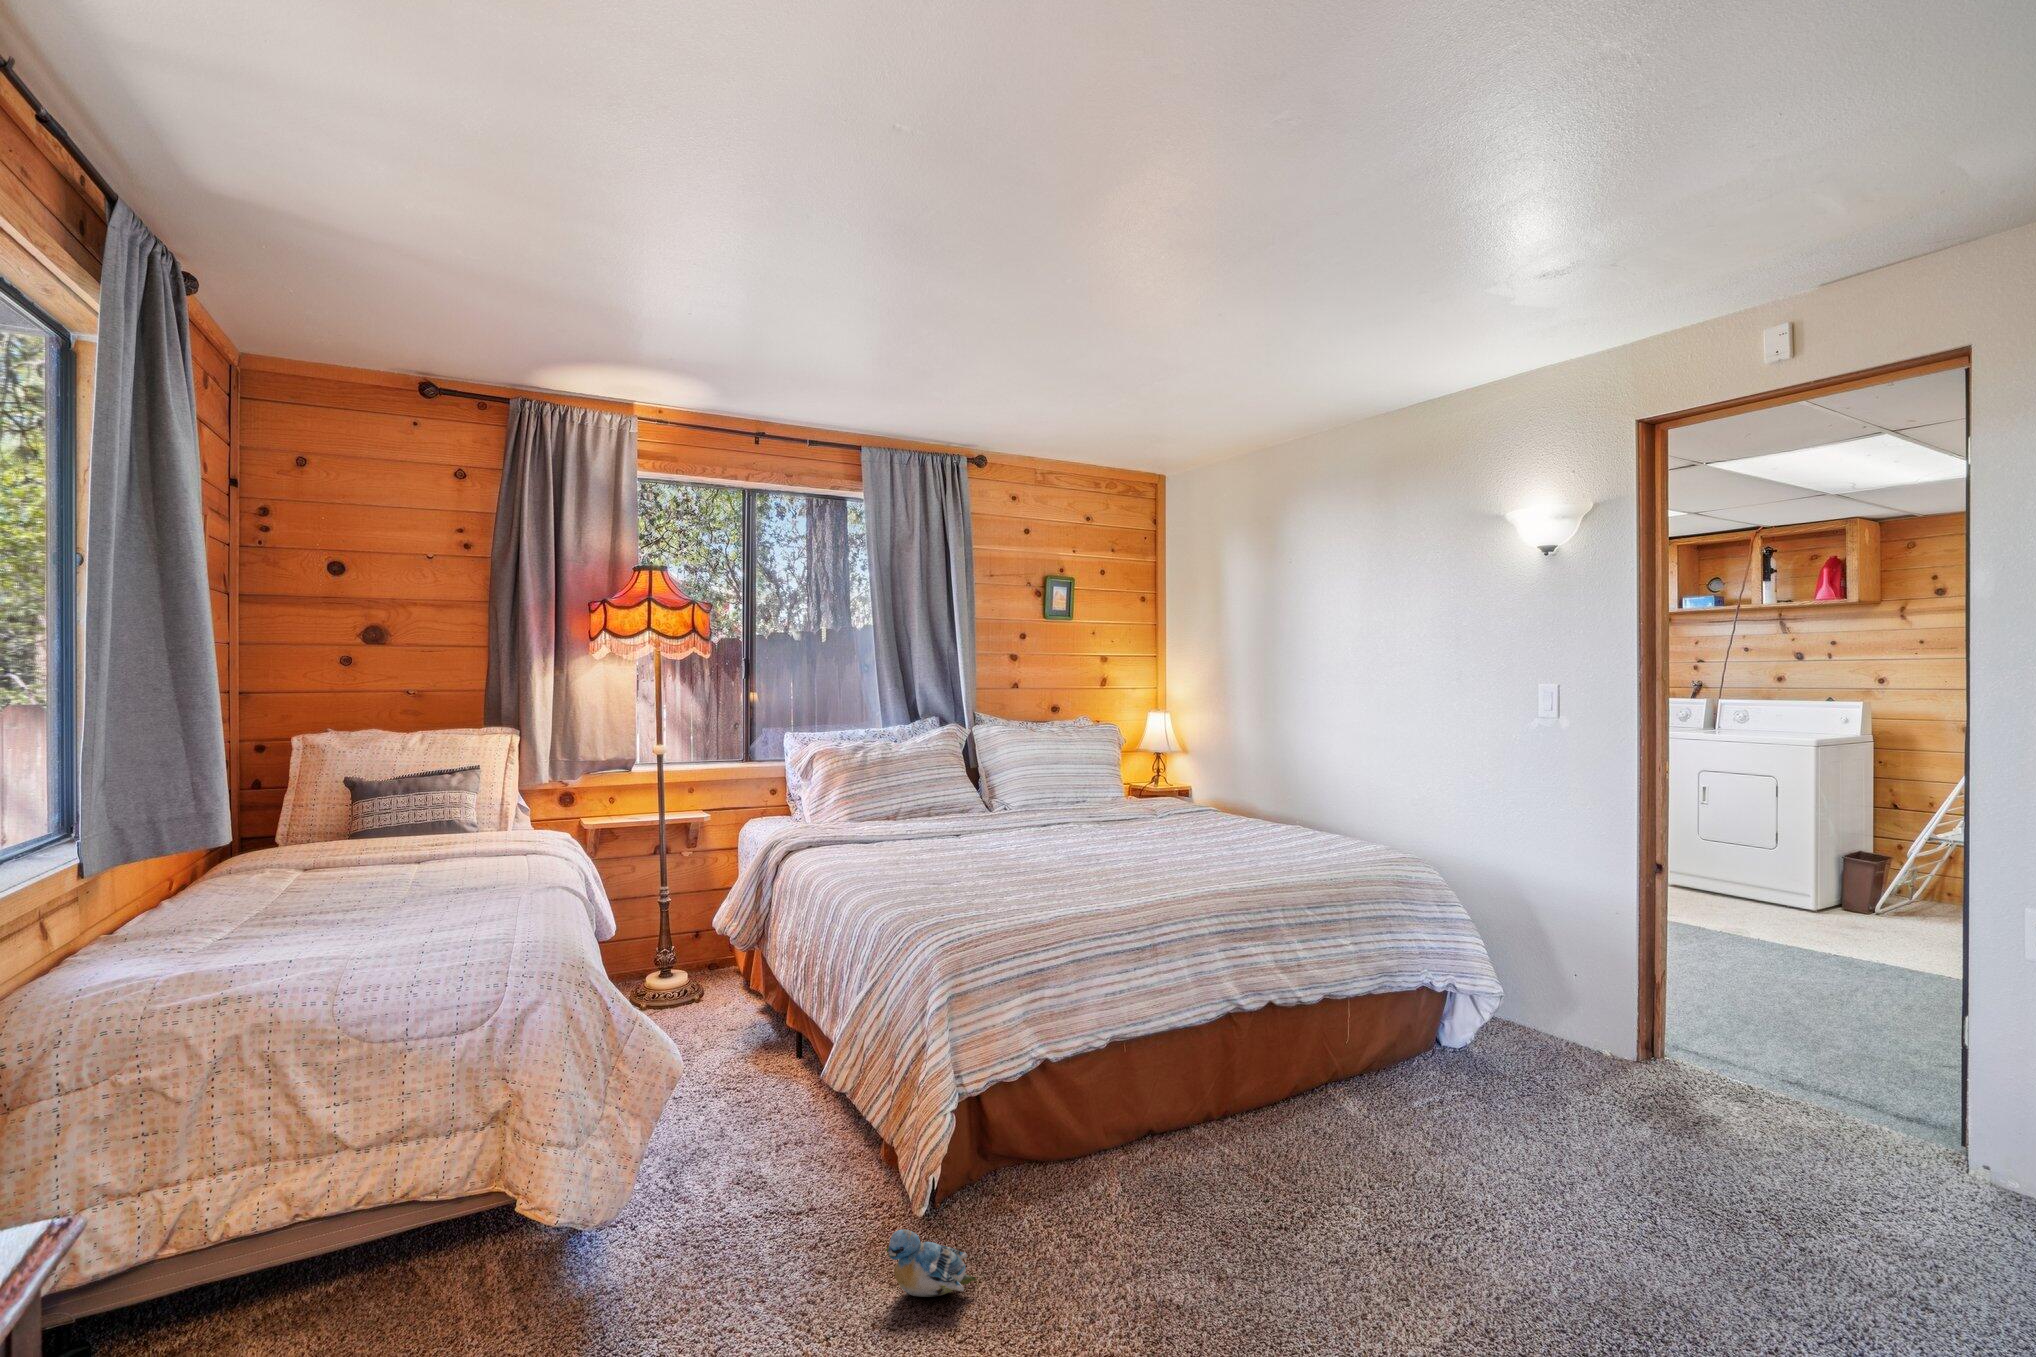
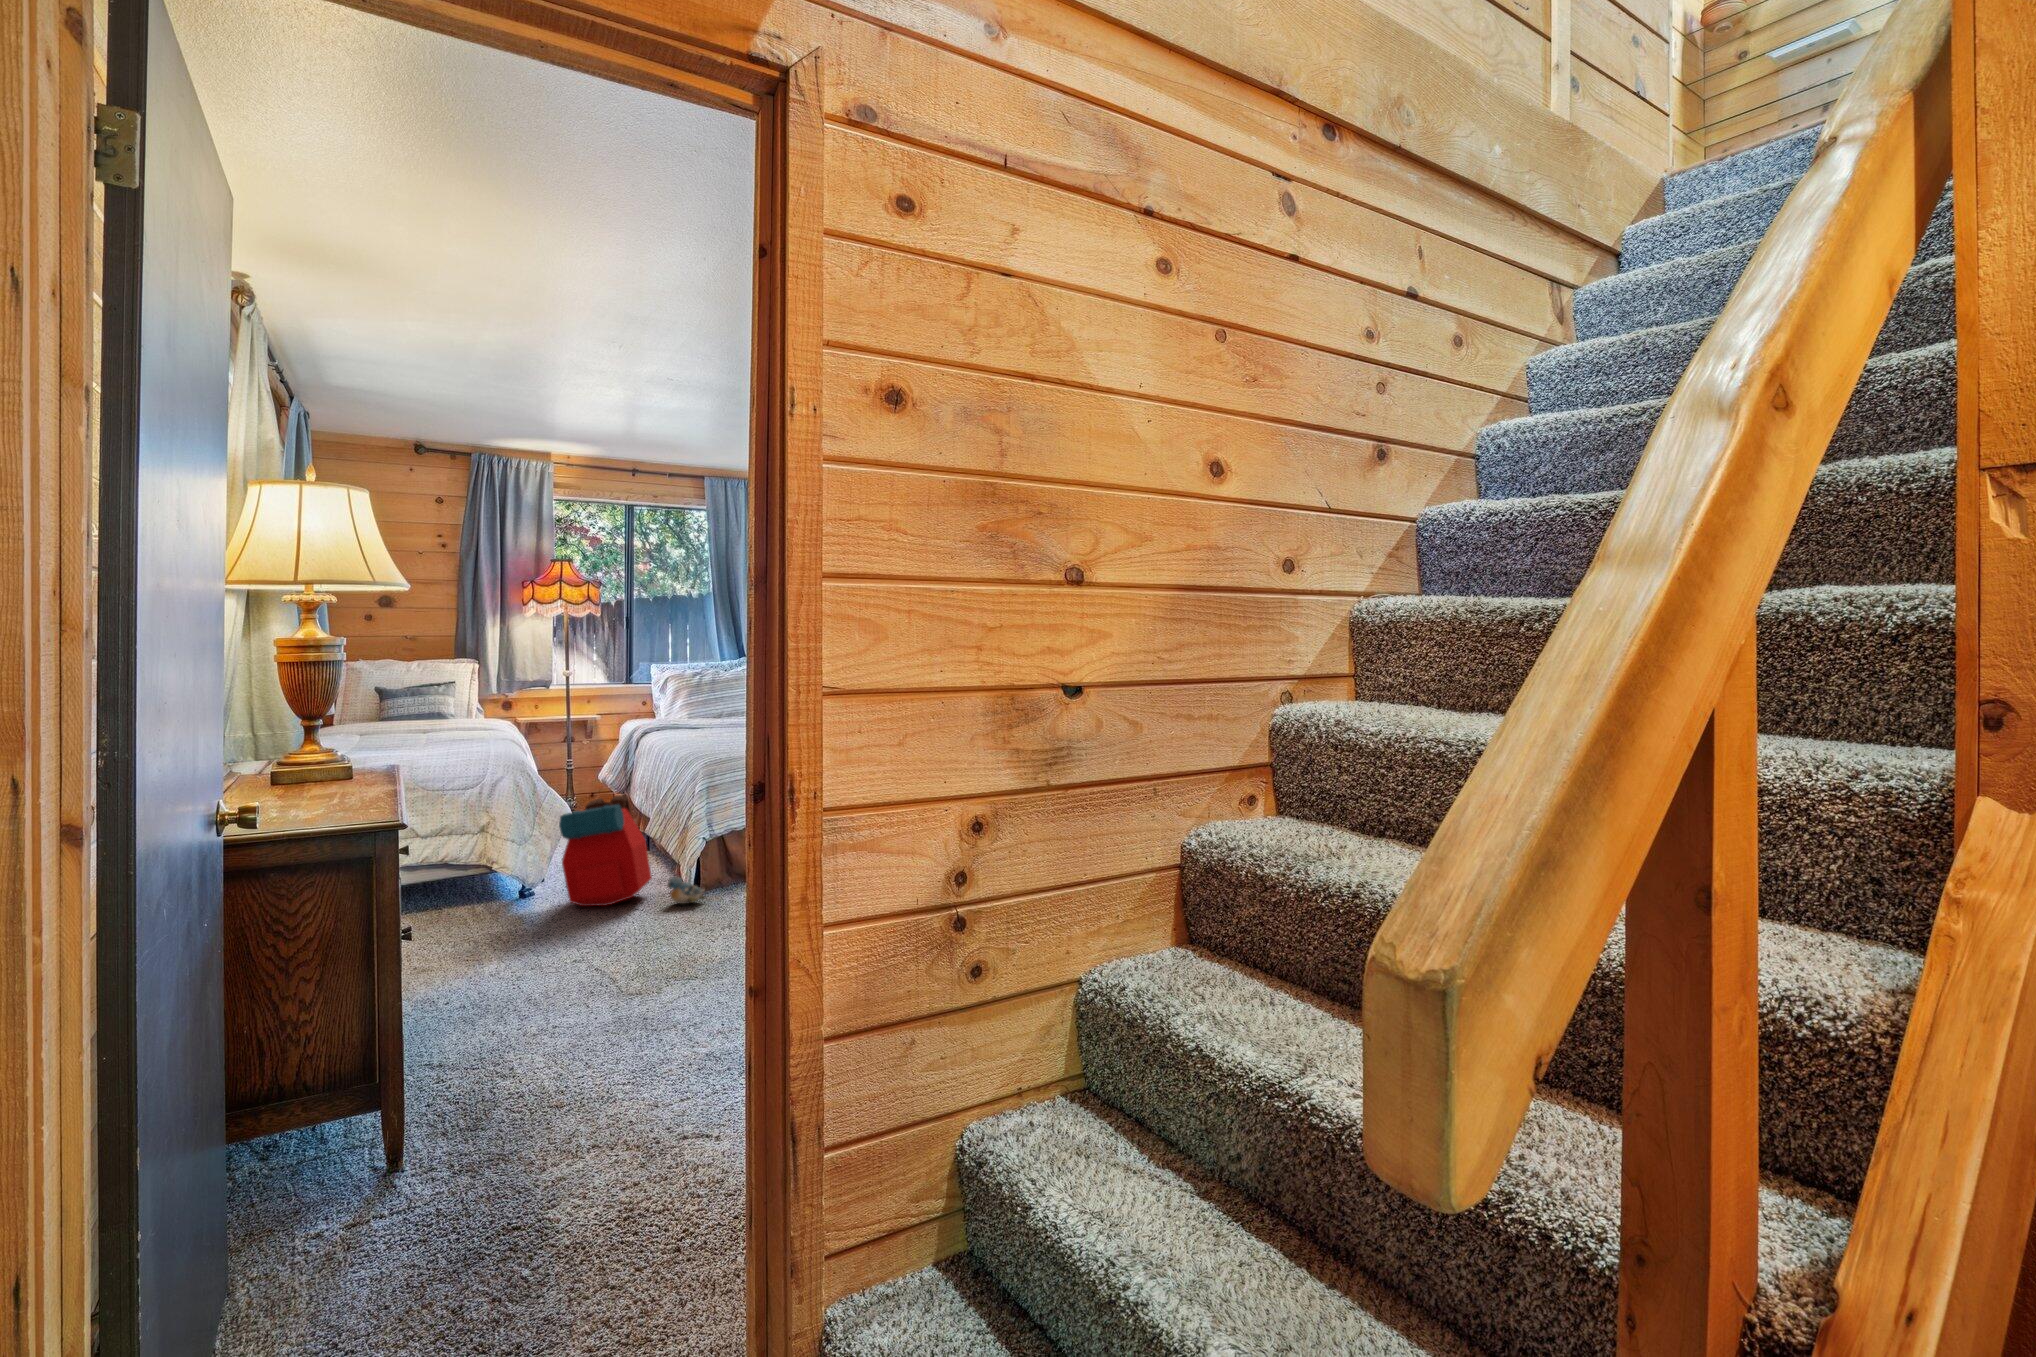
backpack: none [649,1020,843,1299] -> present [559,795,652,906]

